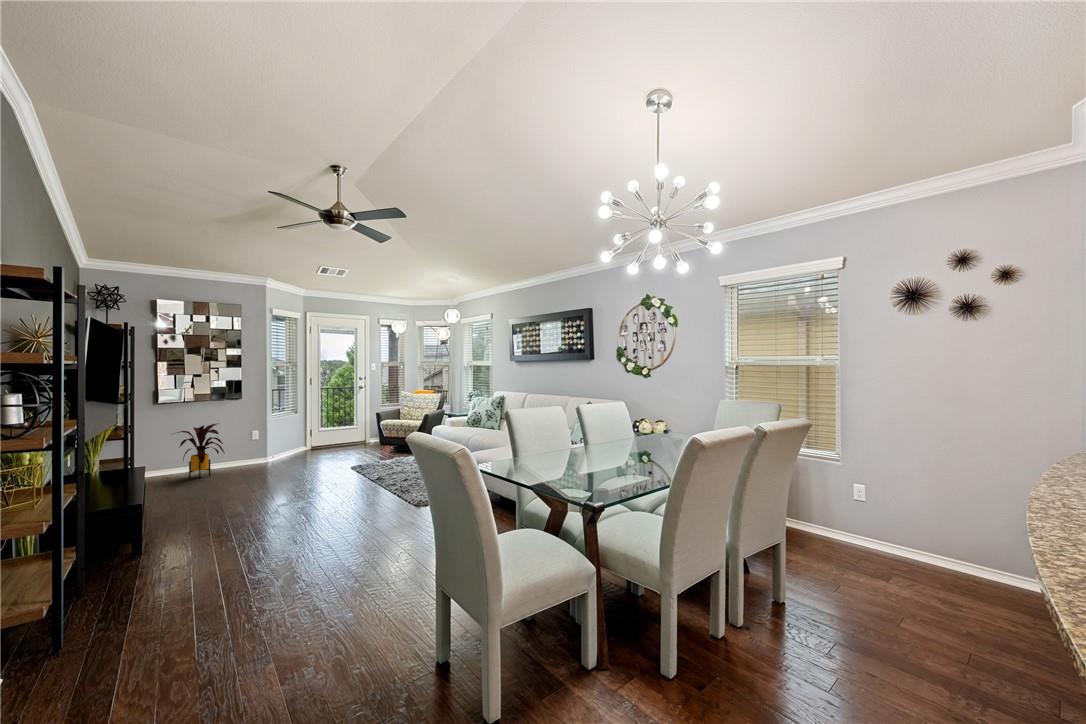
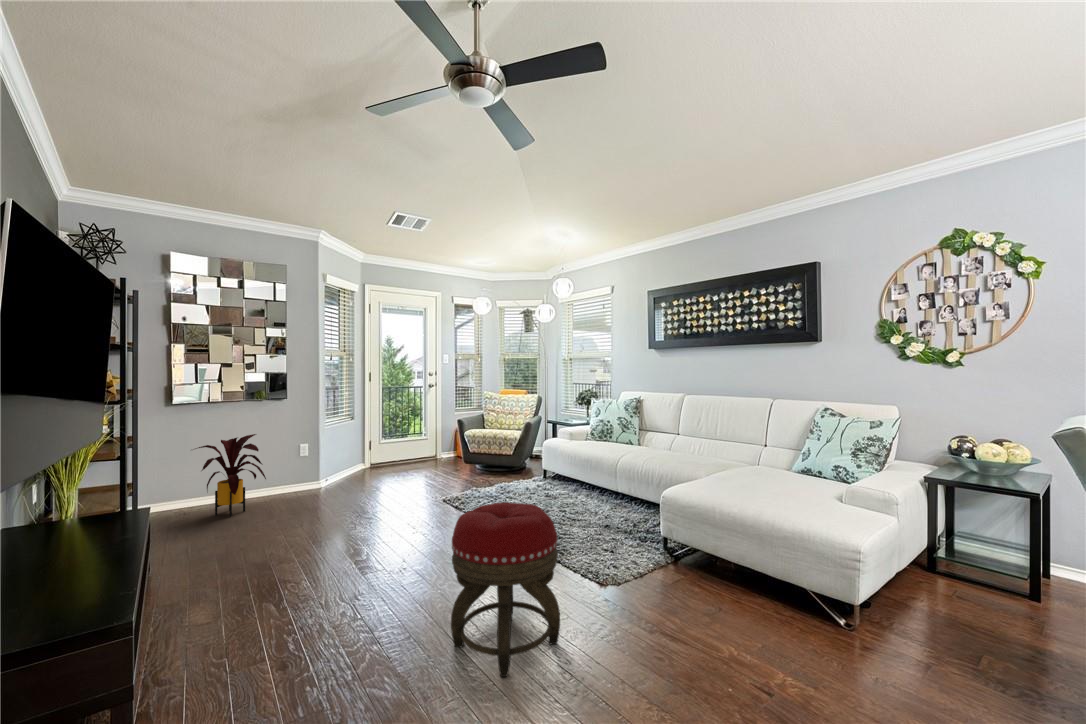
footstool: none [308,456,370,539] -> present [451,502,560,677]

